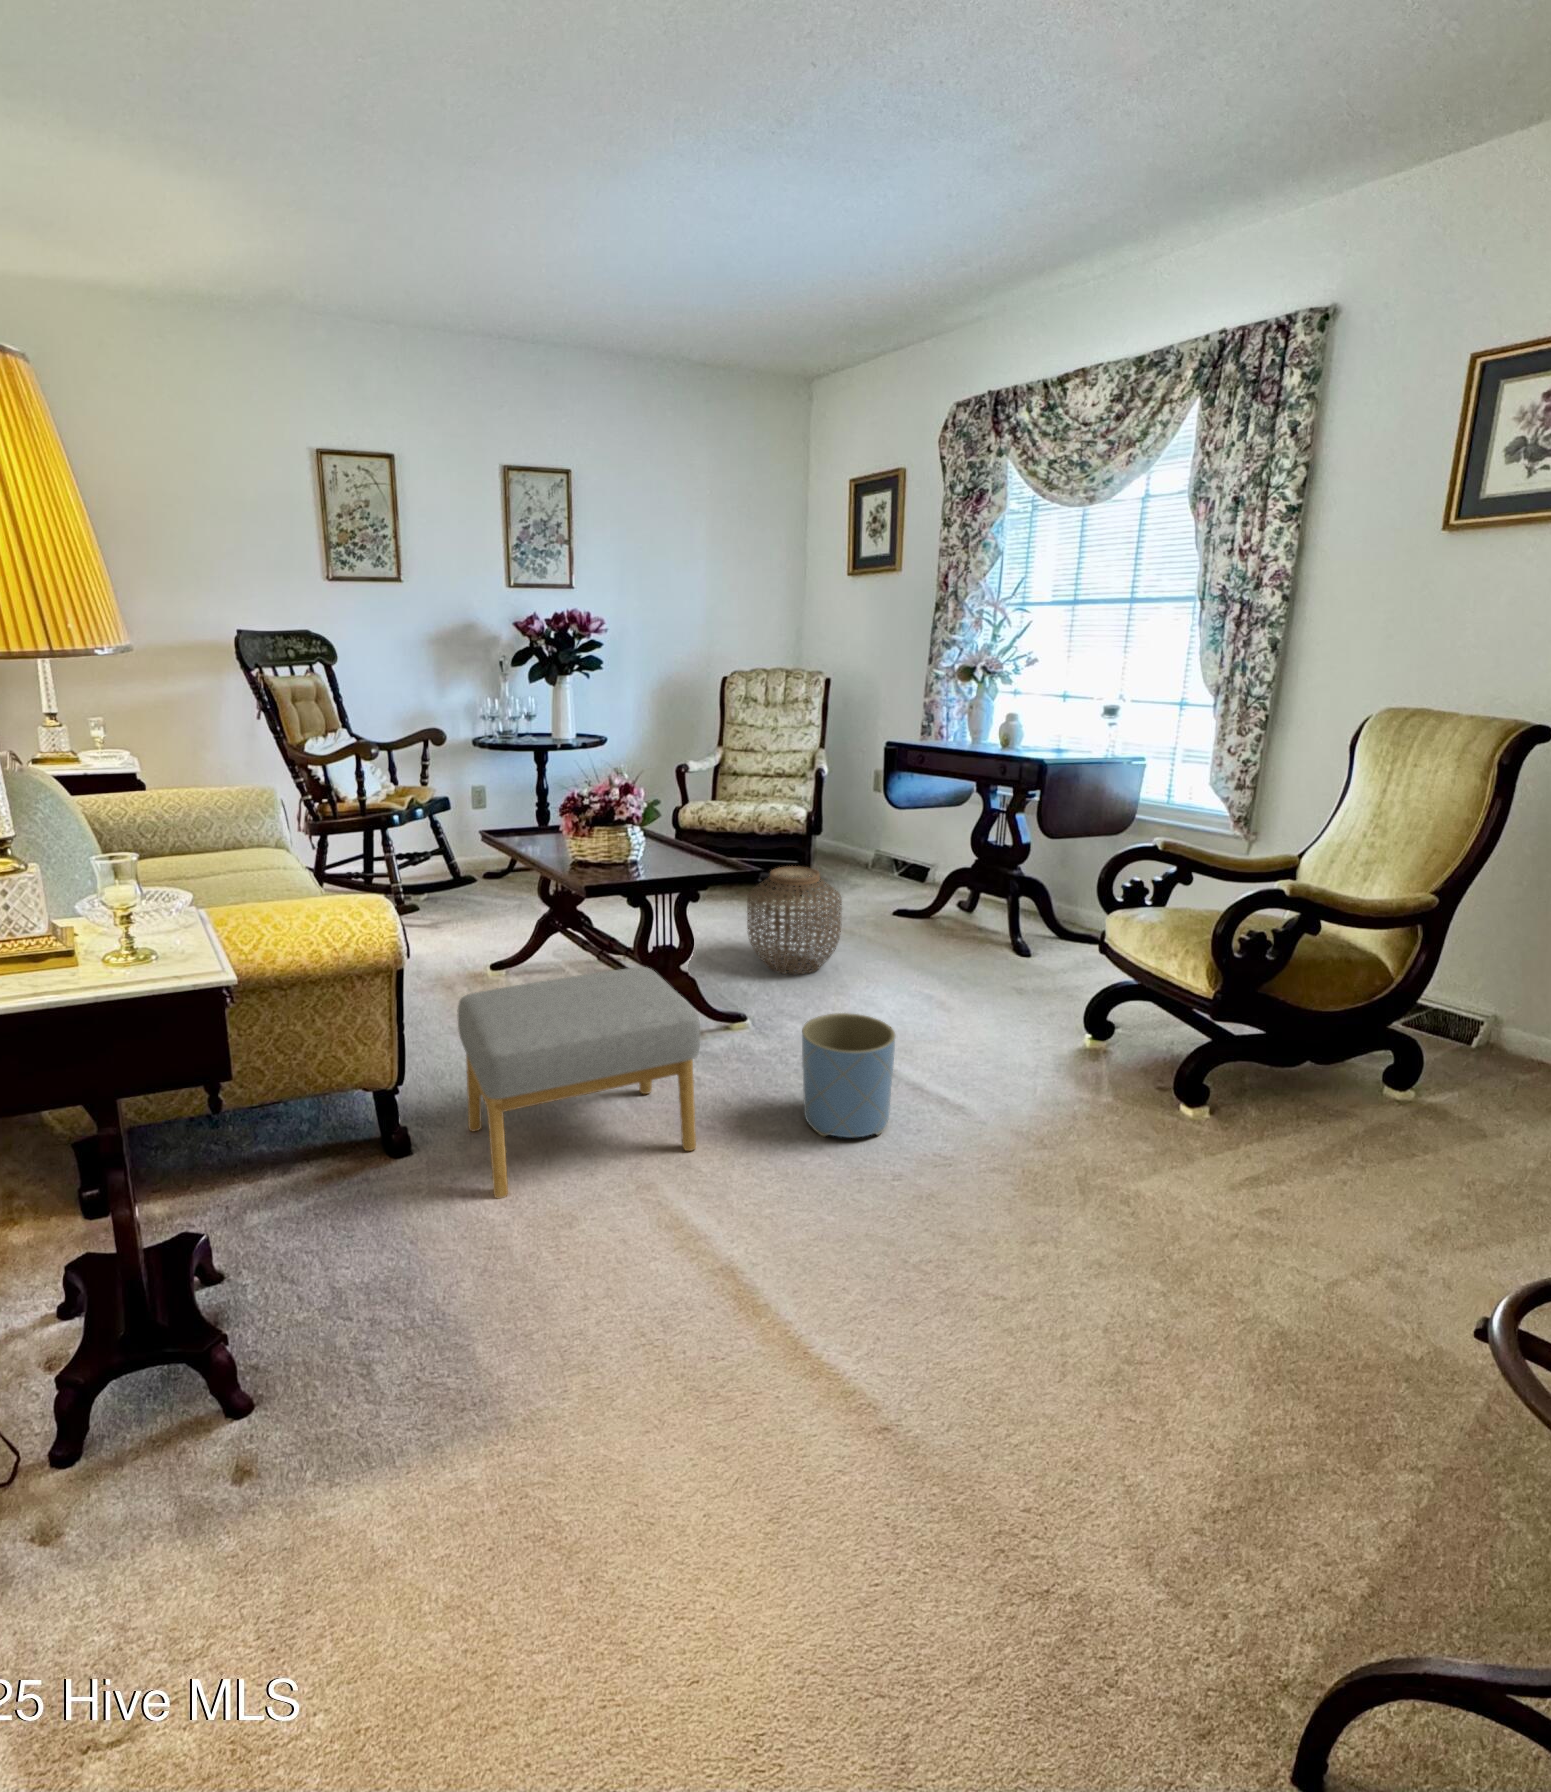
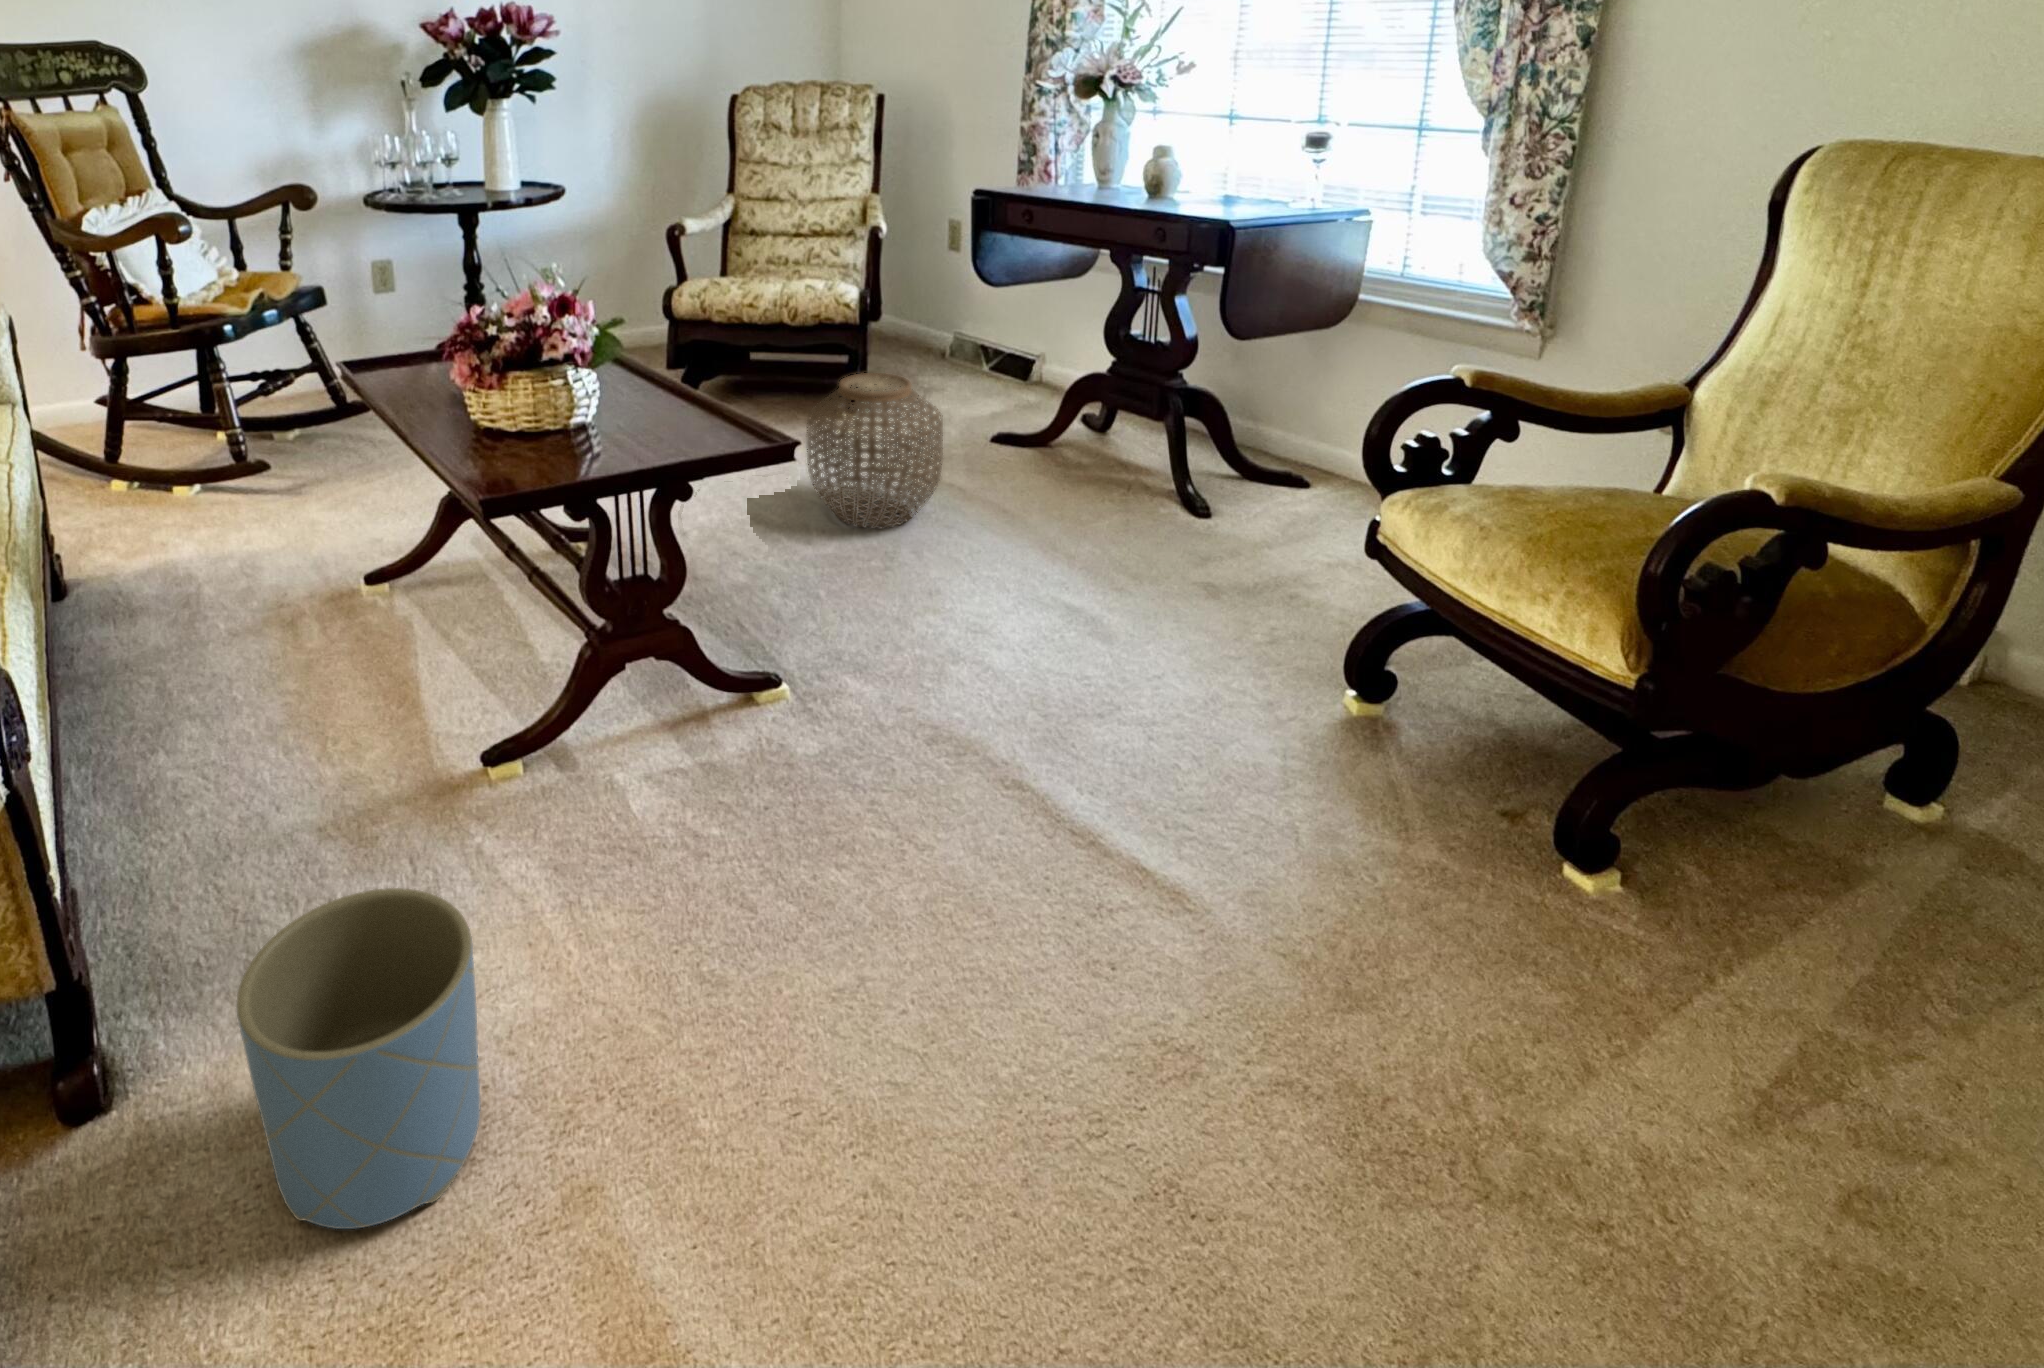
footstool: present [457,967,700,1198] -> none [409,557,814,970]
planter: present [802,1013,895,1137] -> present [236,888,481,1229]

